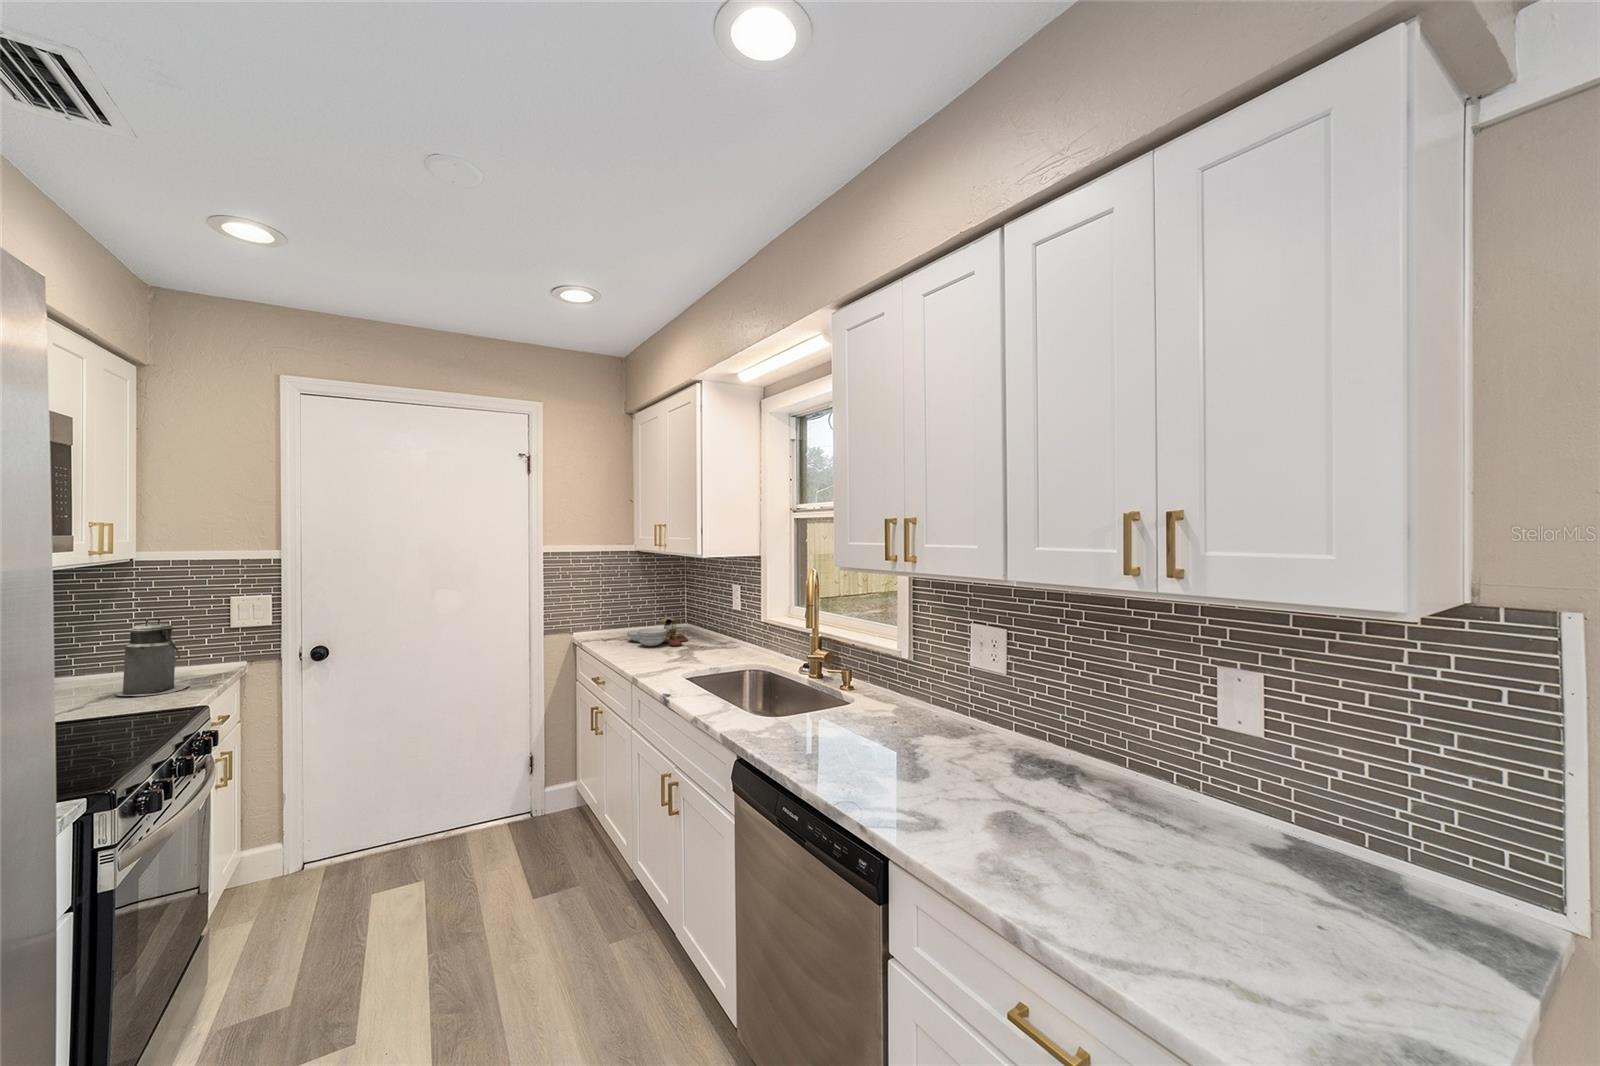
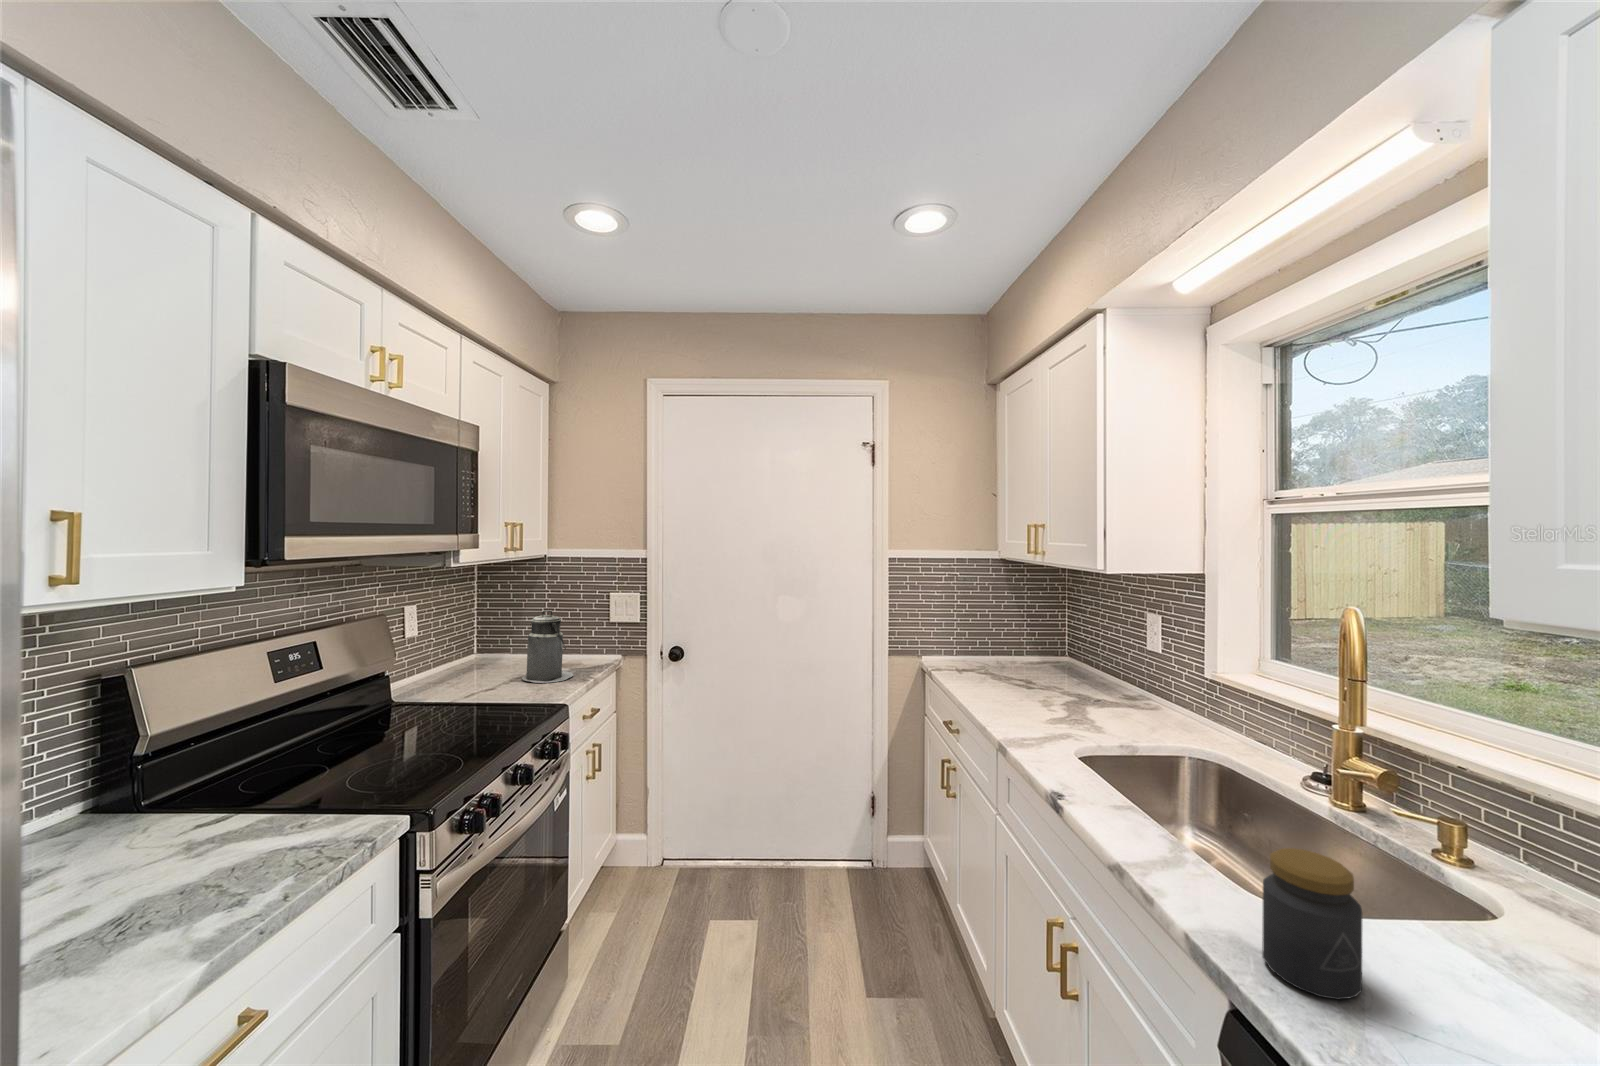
cutting board: present [626,615,688,646] -> none [987,646,1074,694]
jar: none [757,680,794,742] -> present [1262,848,1362,999]

